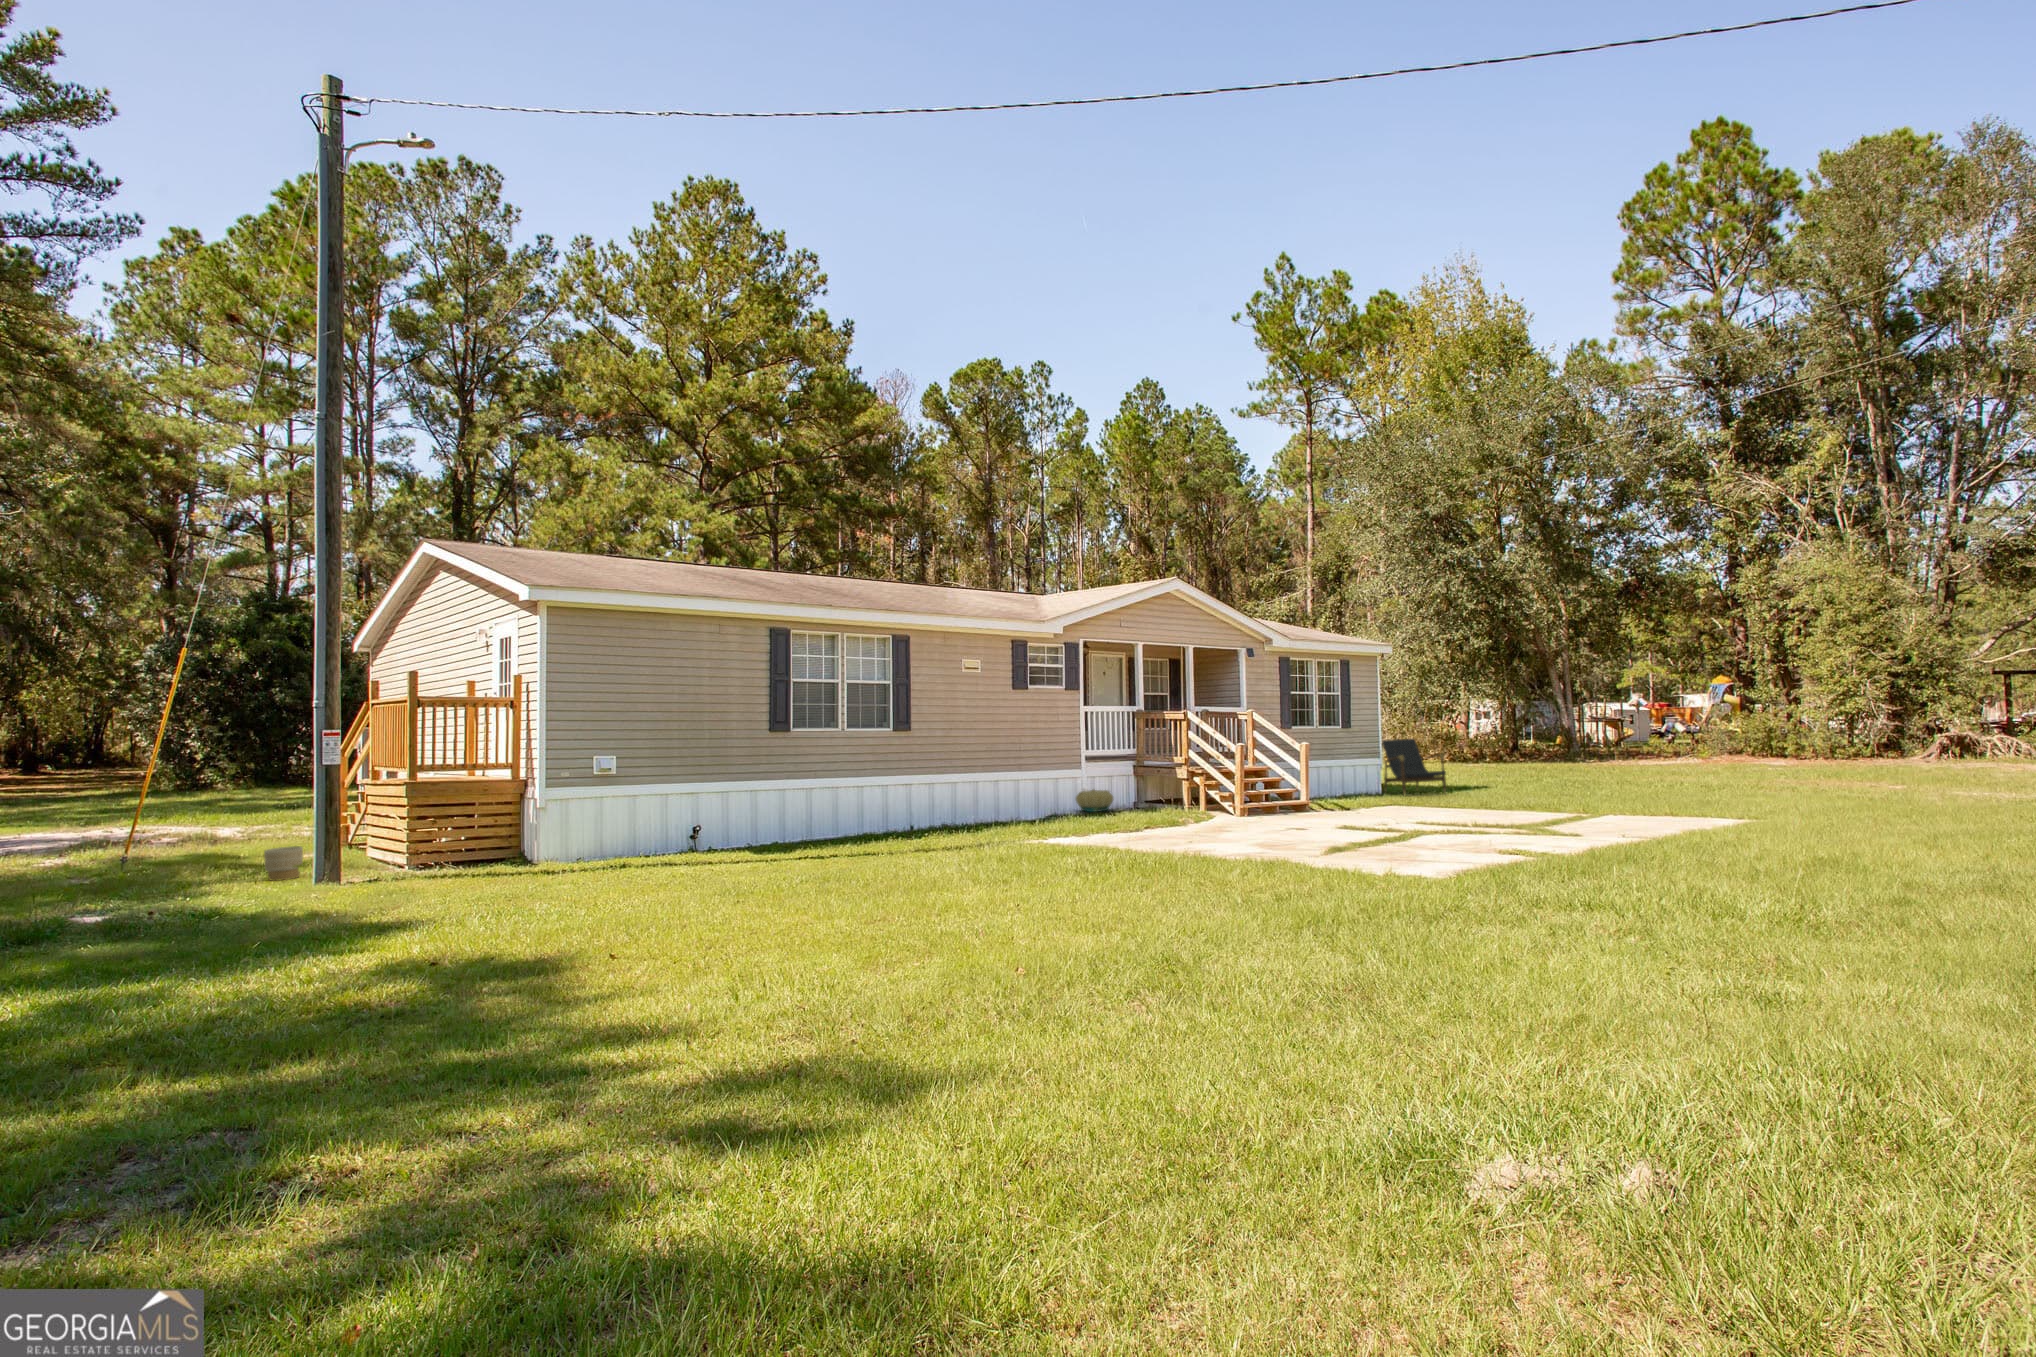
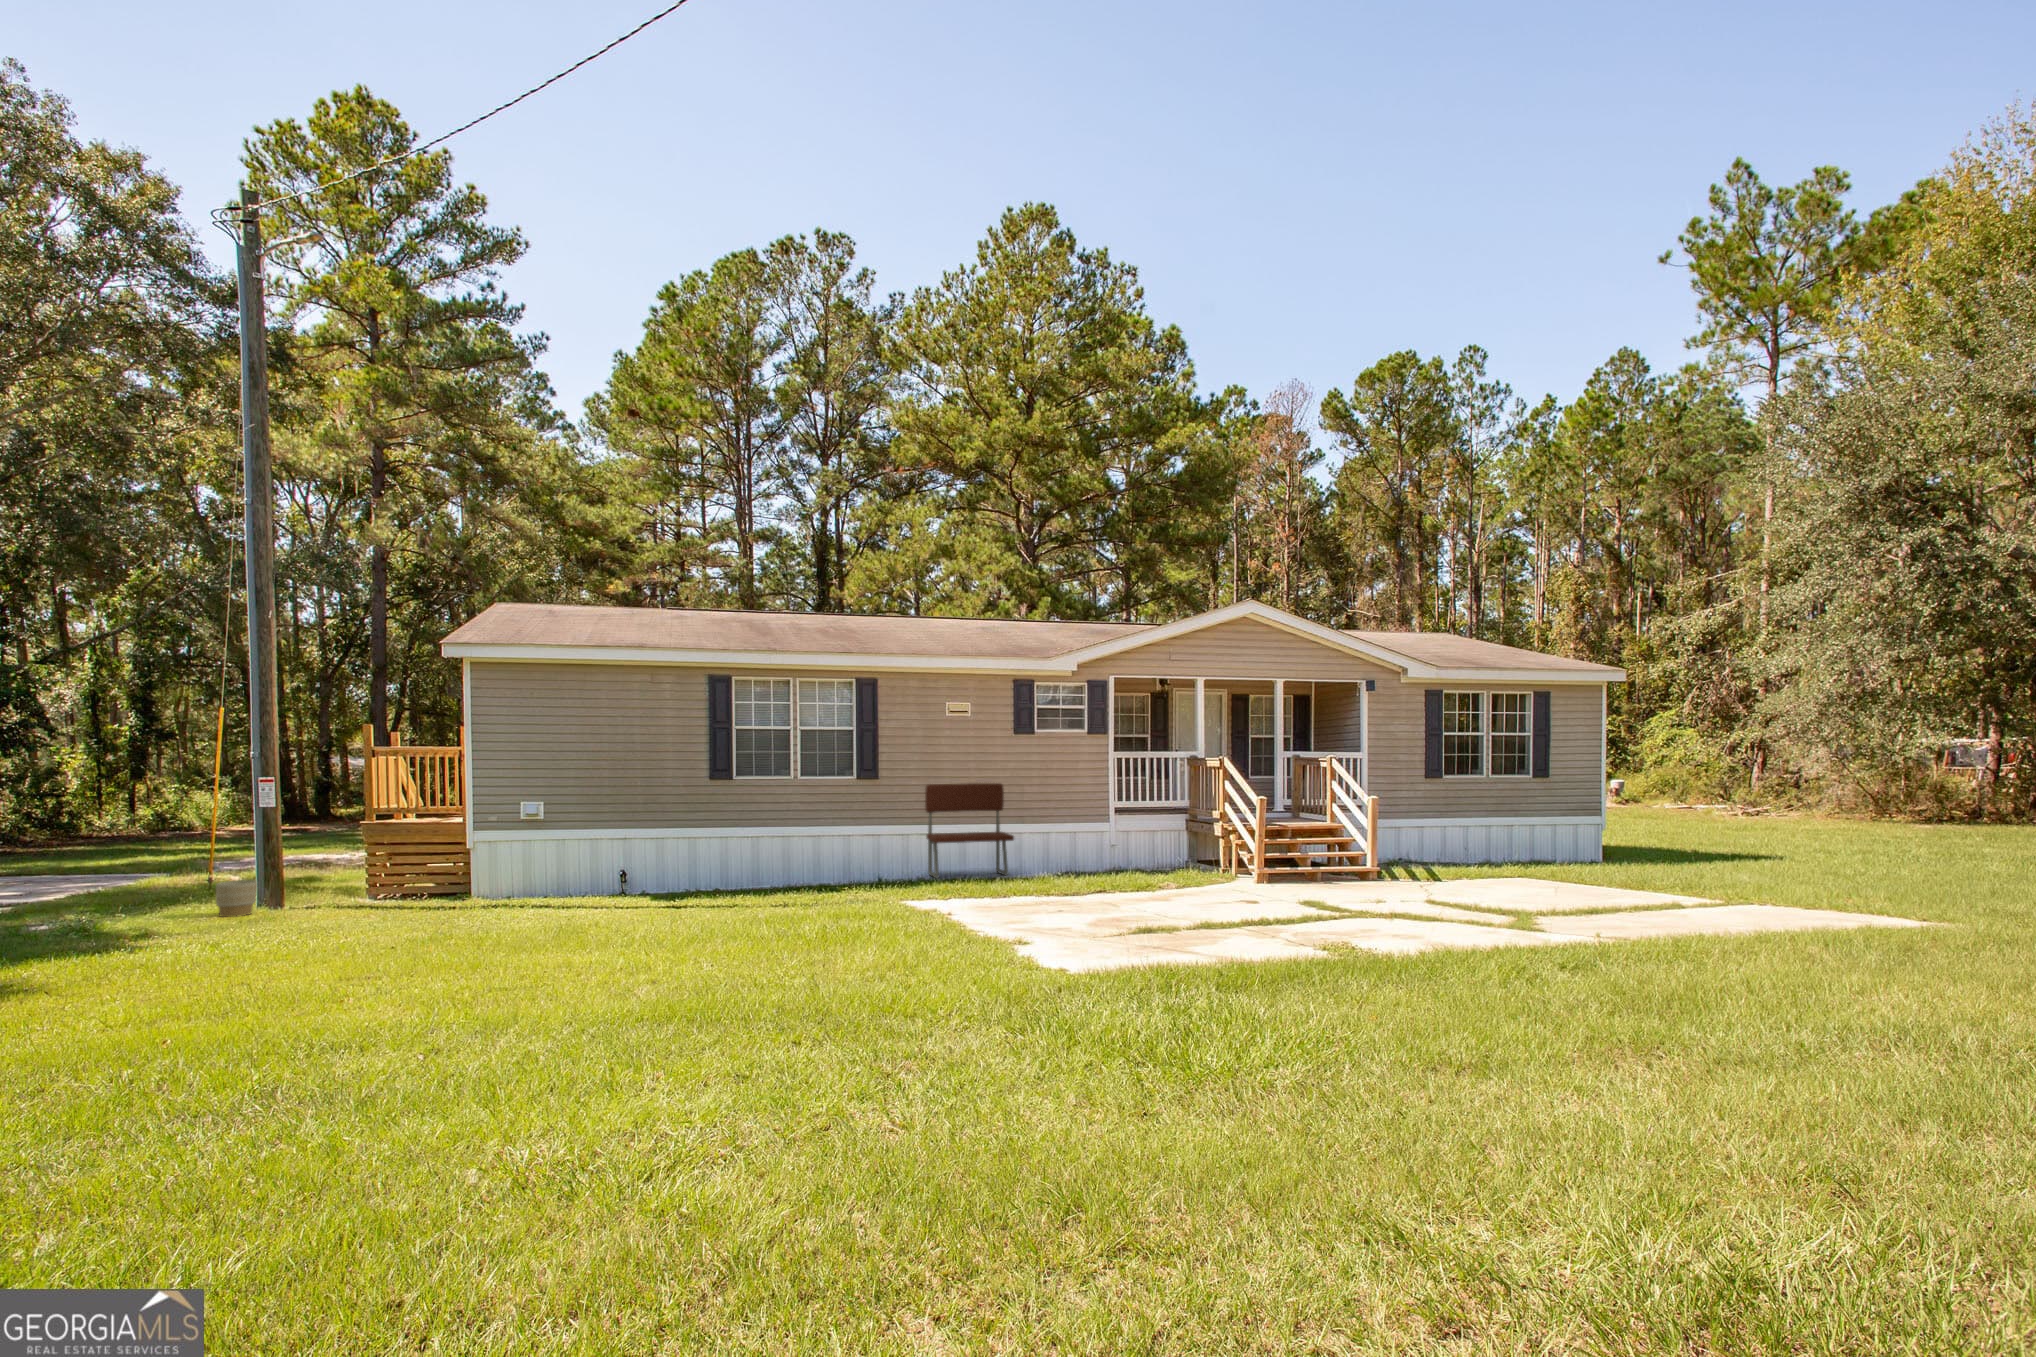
bench: none [918,737,1000,825] -> present [925,783,1014,878]
lounge chair: present [1382,739,1446,796] -> none [1441,799,1513,864]
basket: present [1076,790,1114,812] -> none [1098,845,1140,870]

